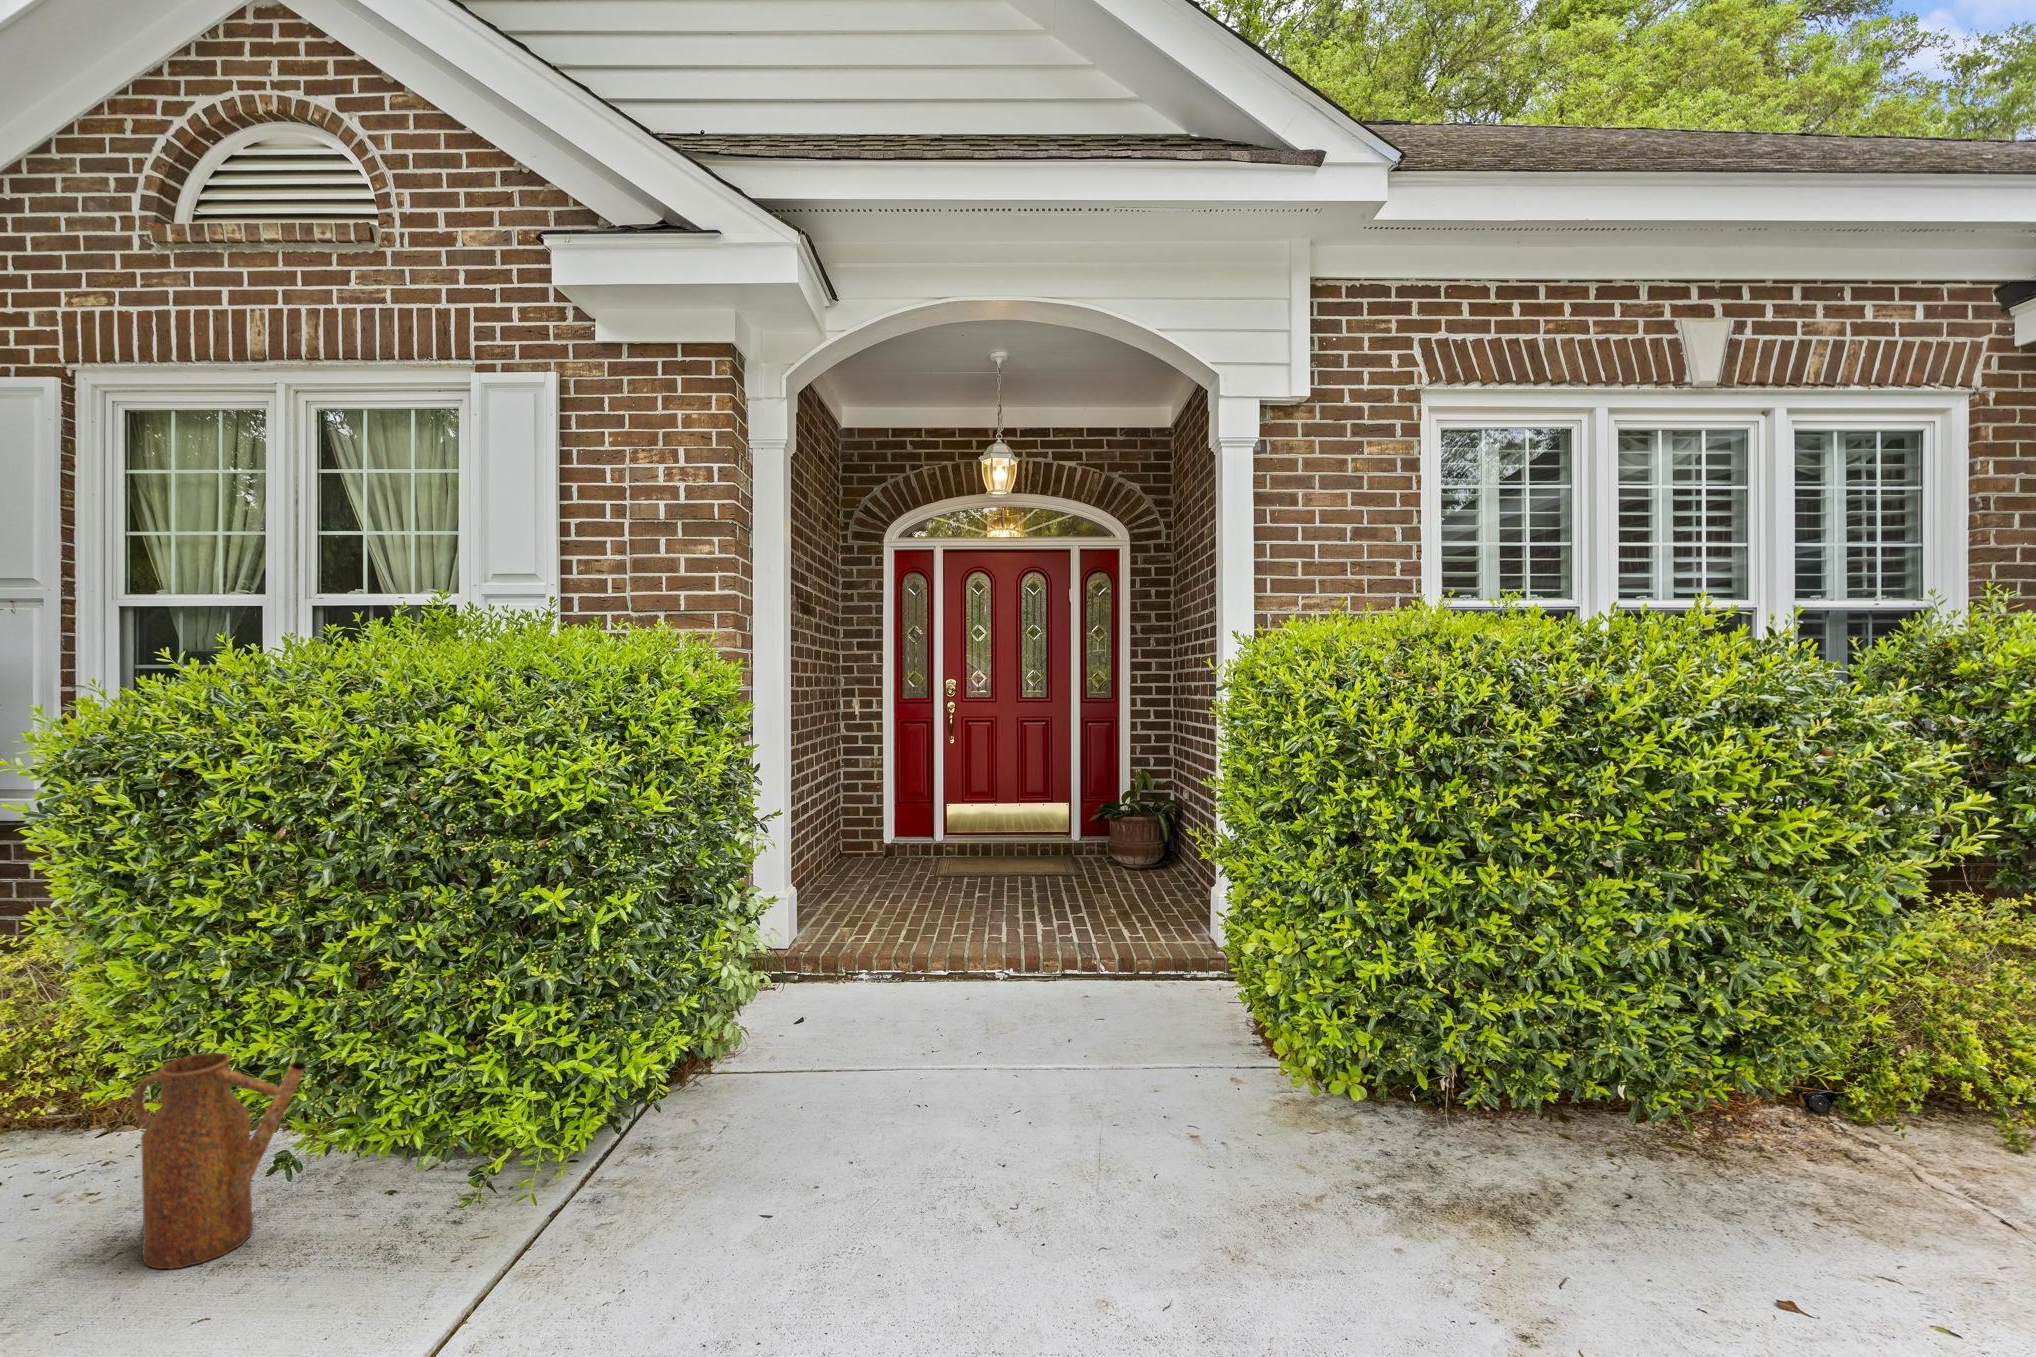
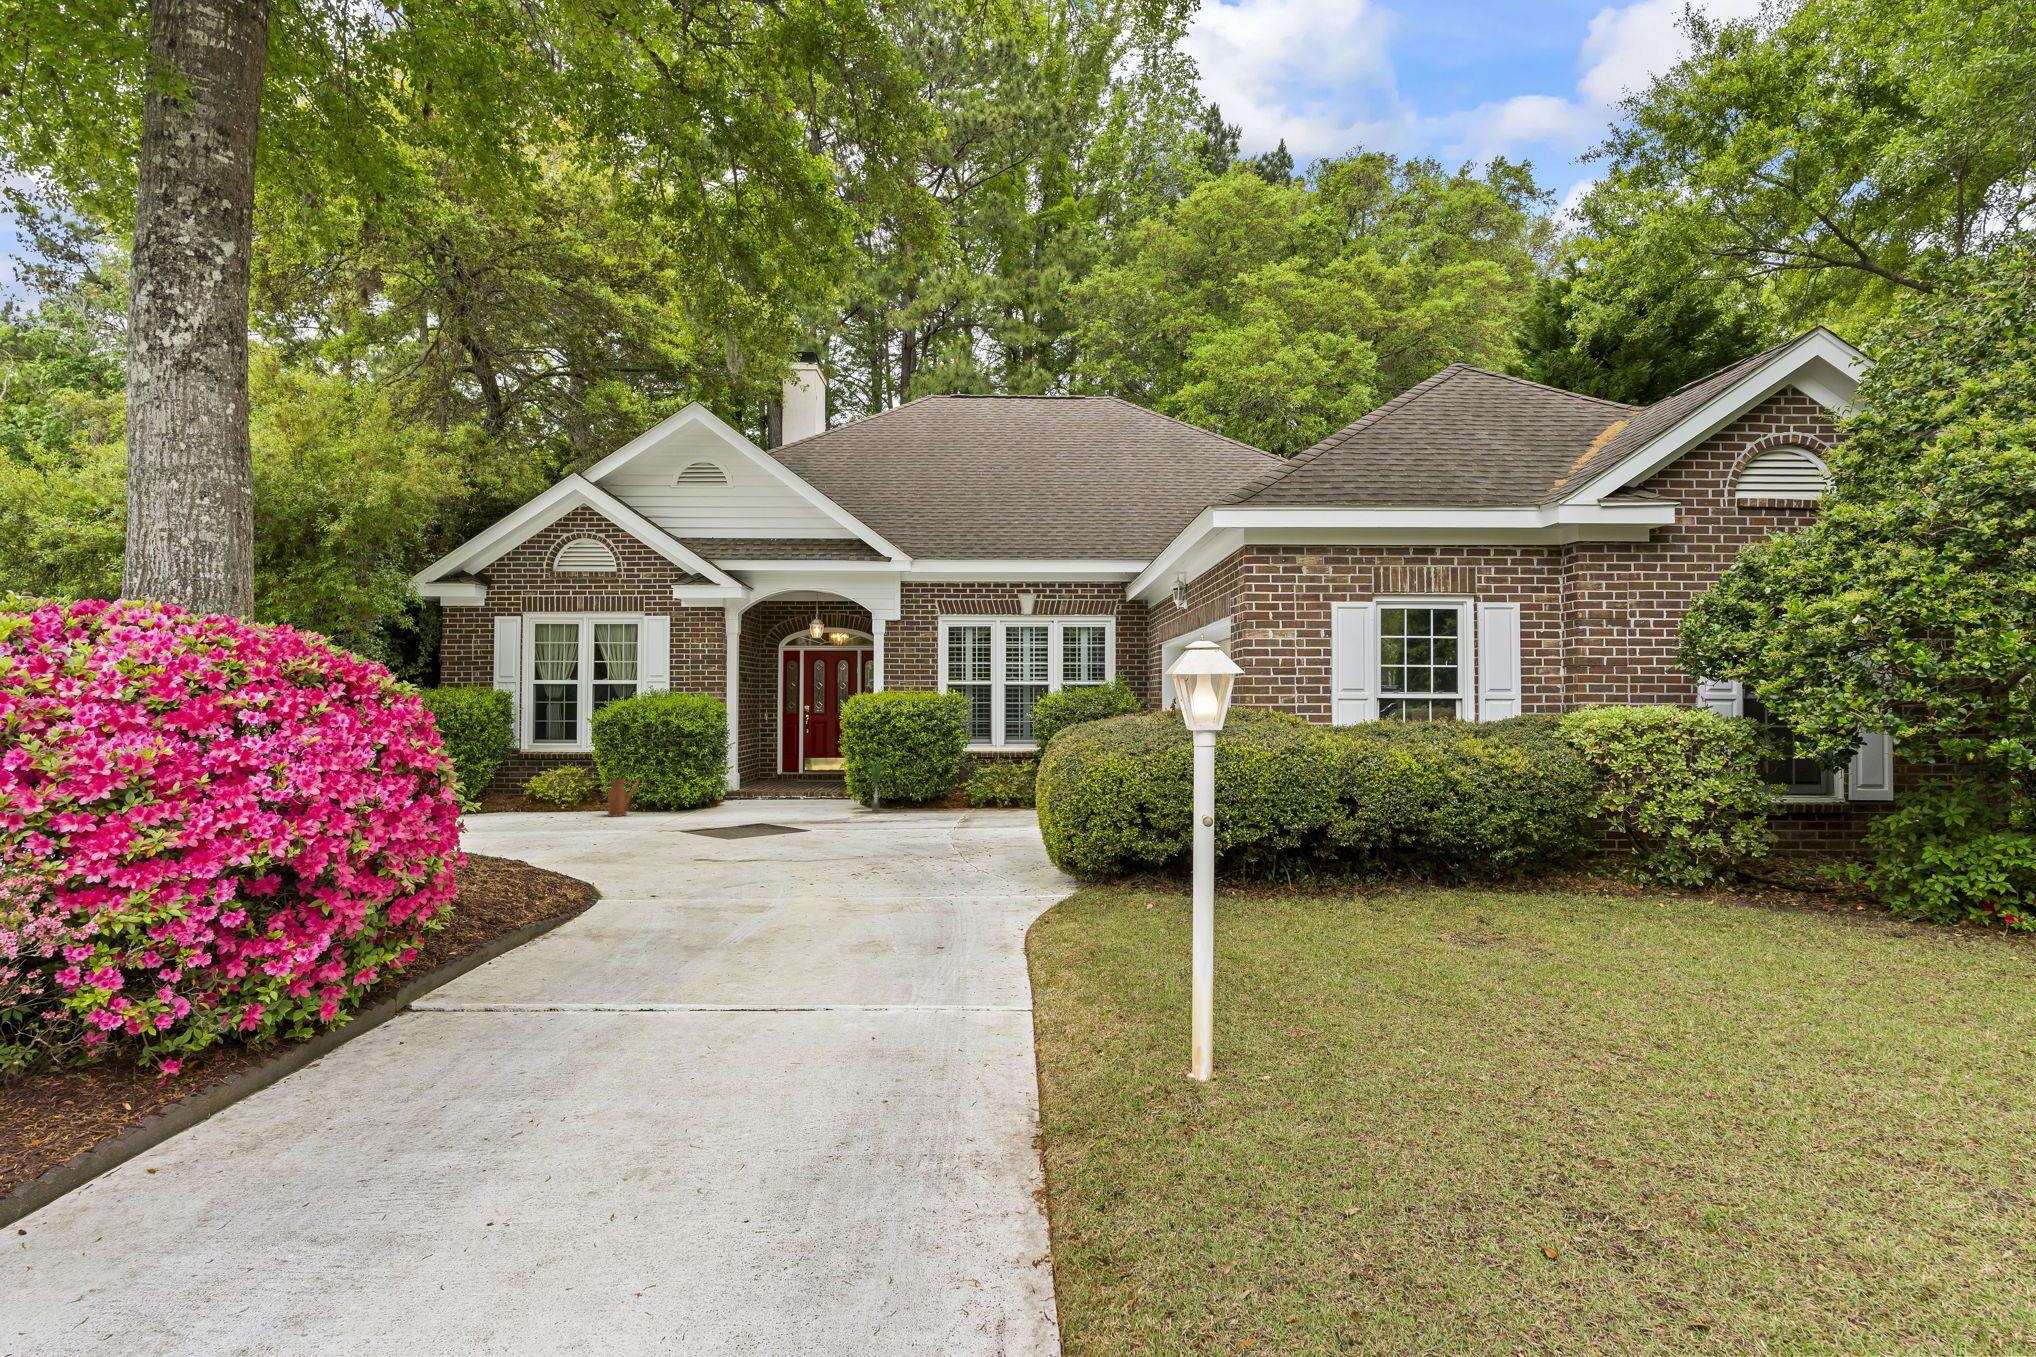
potted plant: none [1369,924,1567,1214] -> present [869,763,884,811]

